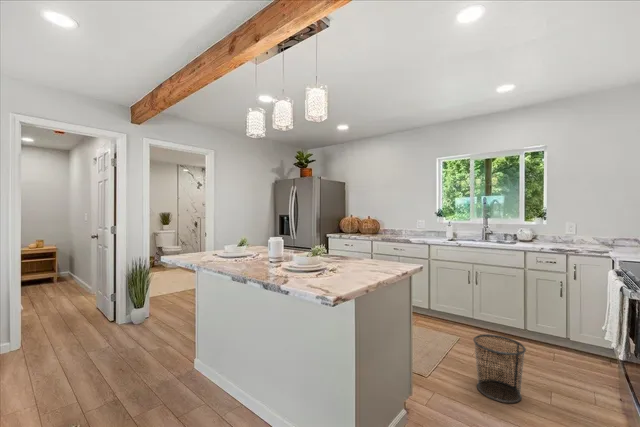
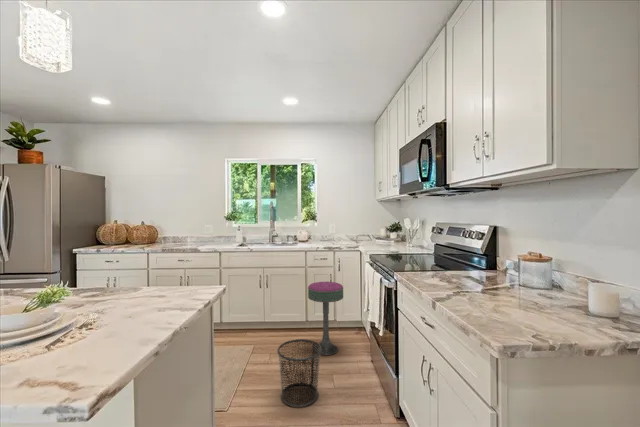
bar stool: none [521,286,572,371] -> present [308,282,343,355]

